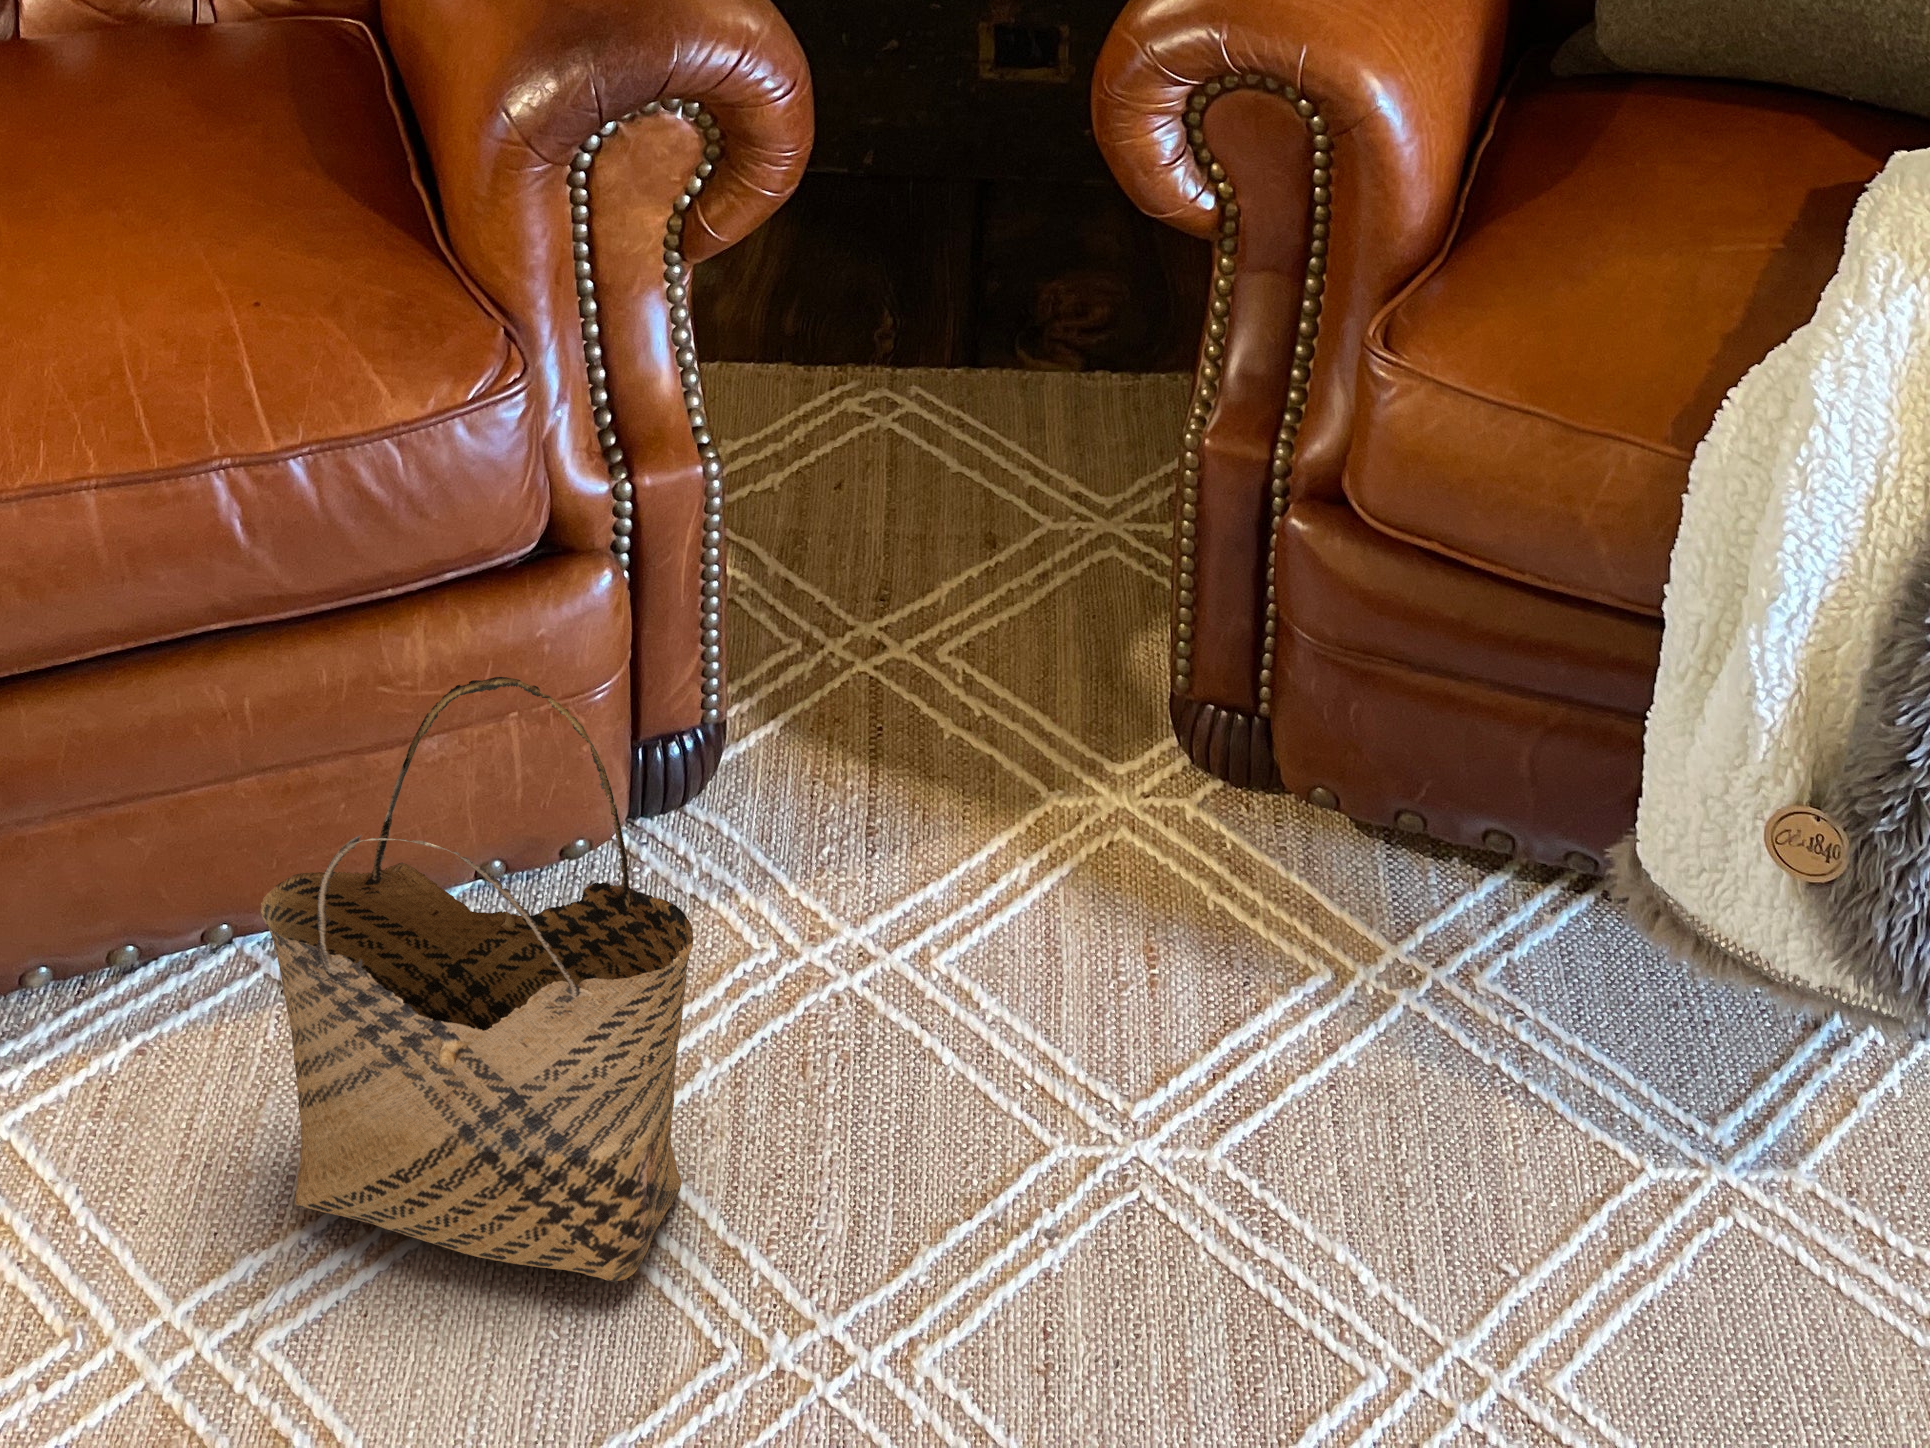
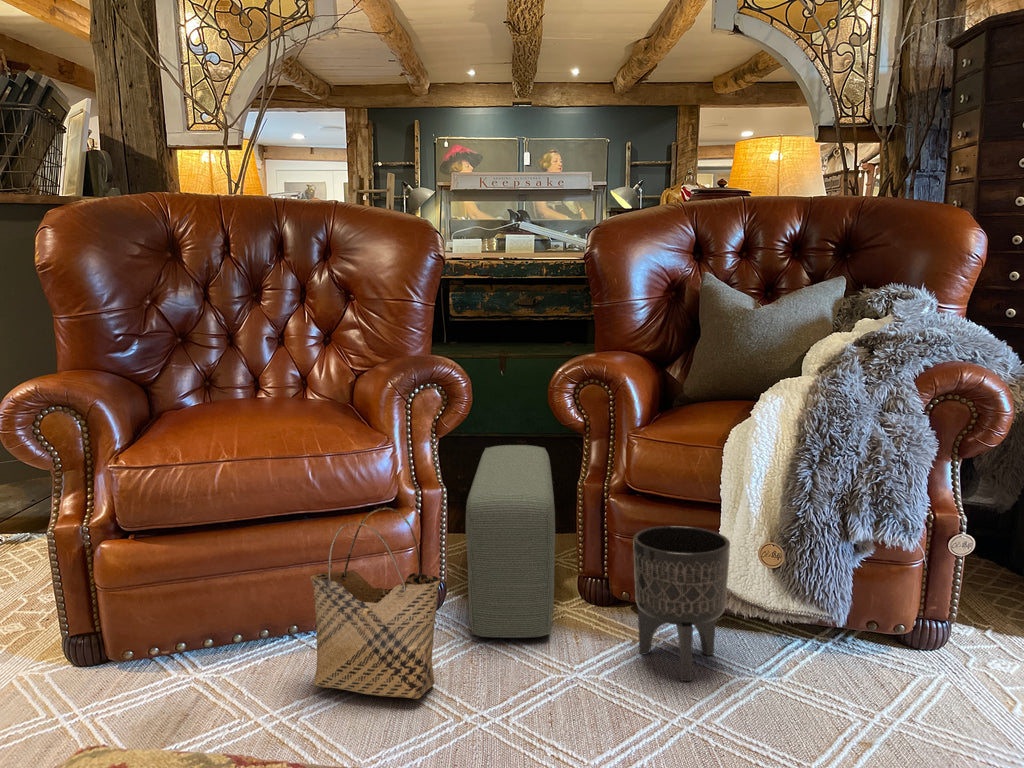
pouf: none [785,108,1098,955] -> present [466,445,555,638]
planter: none [1345,664,1674,1188] -> present [633,526,730,681]

